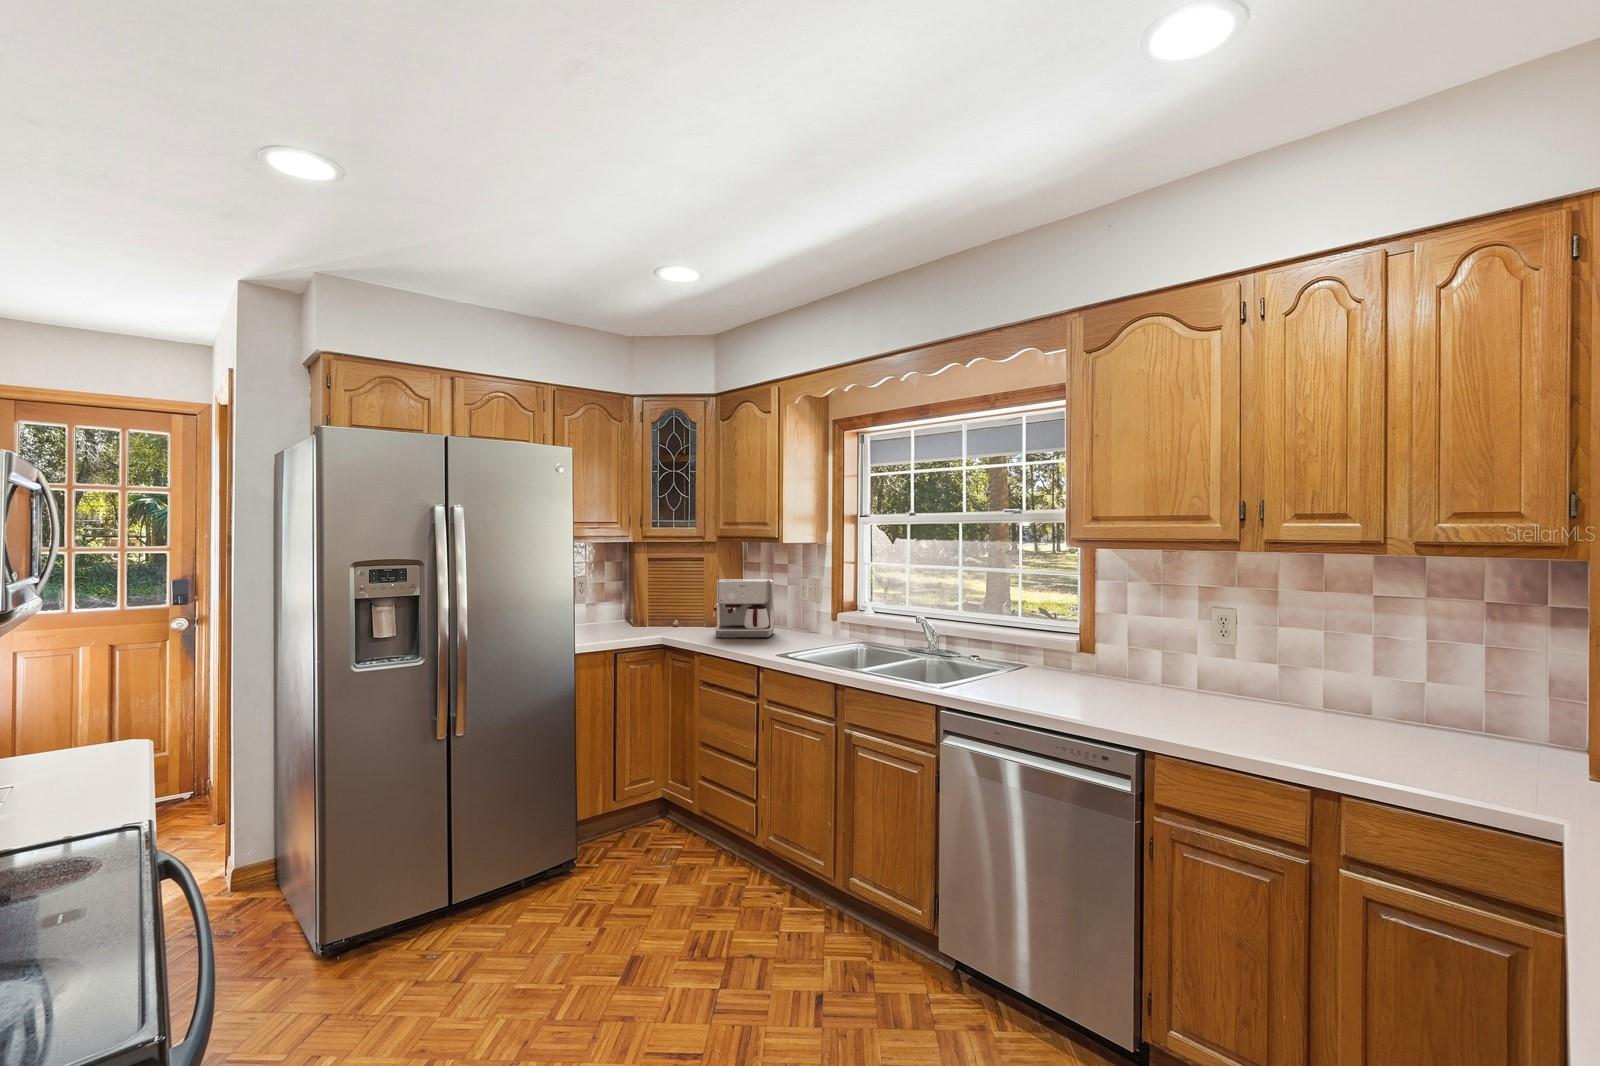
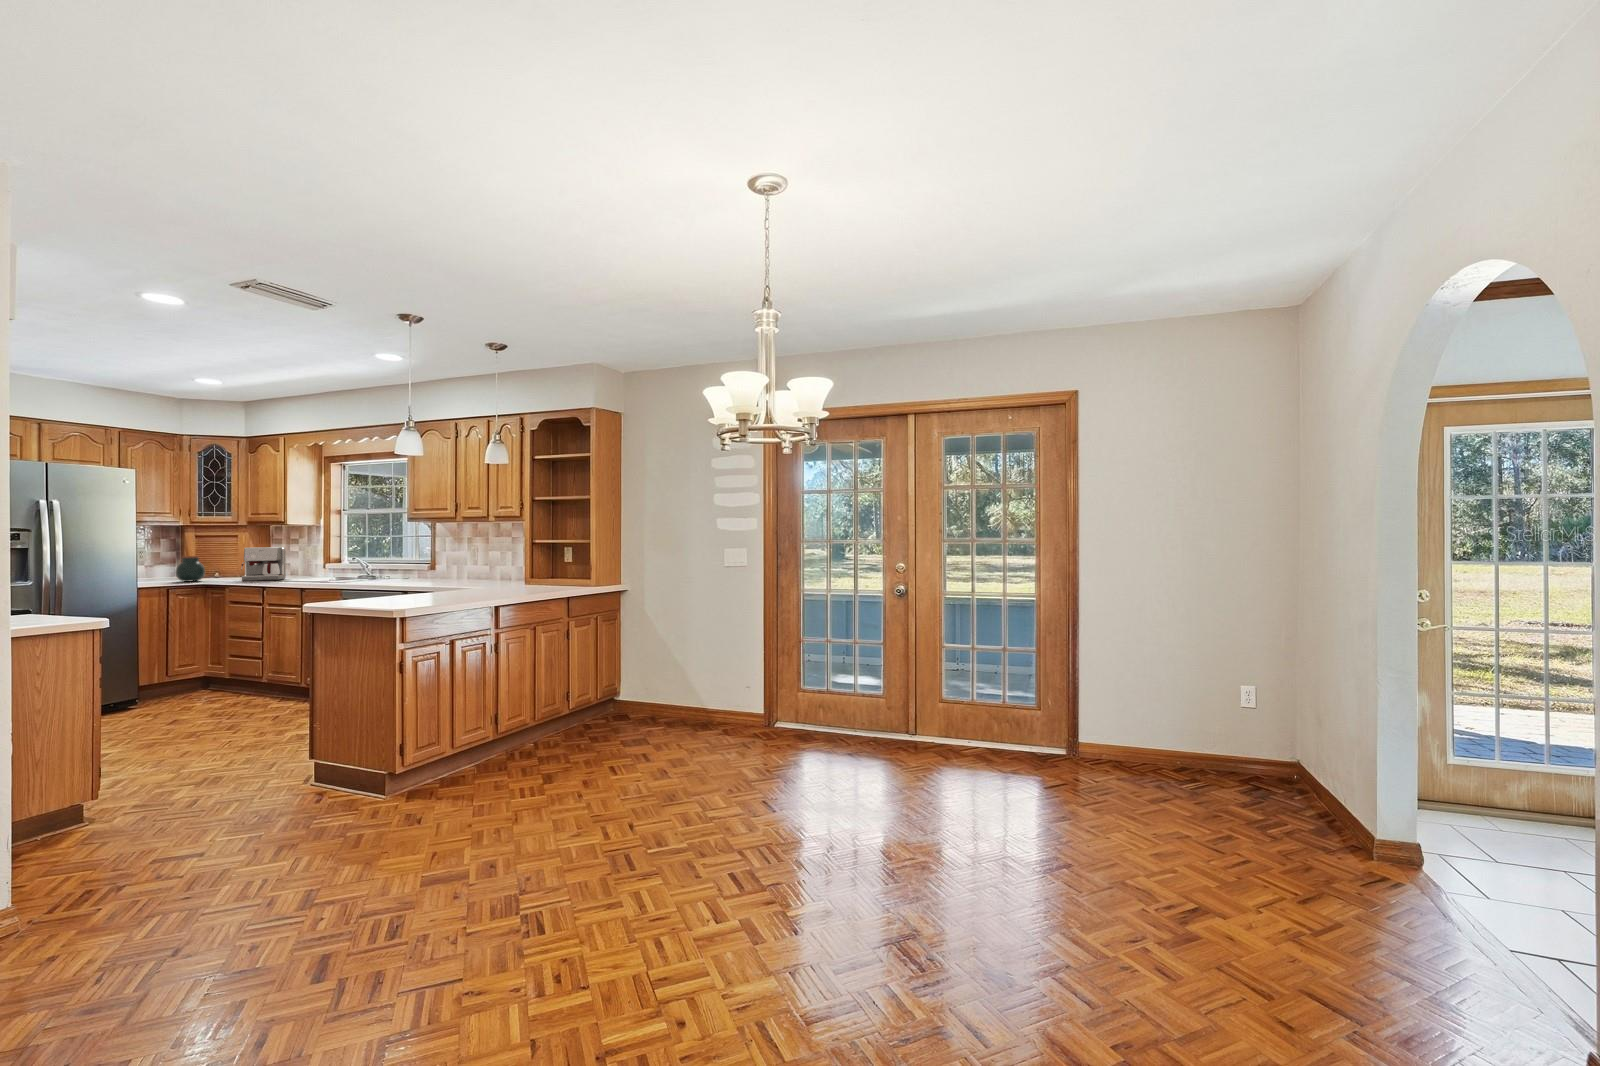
jar: none [625,593,664,637] -> present [176,556,205,582]

